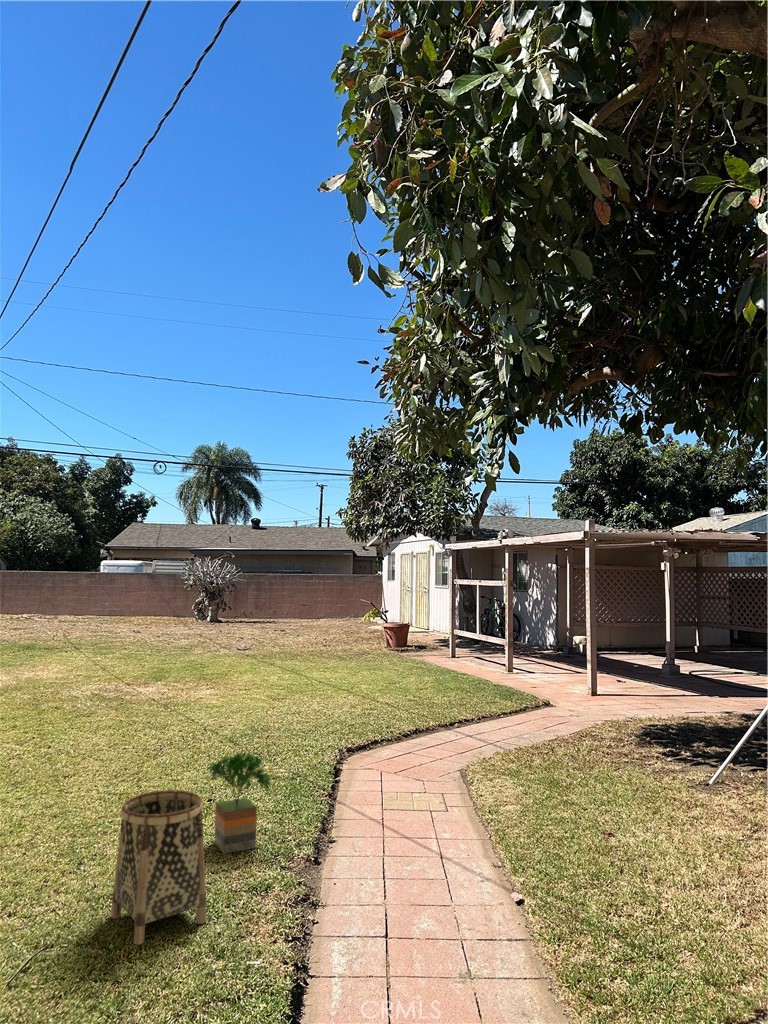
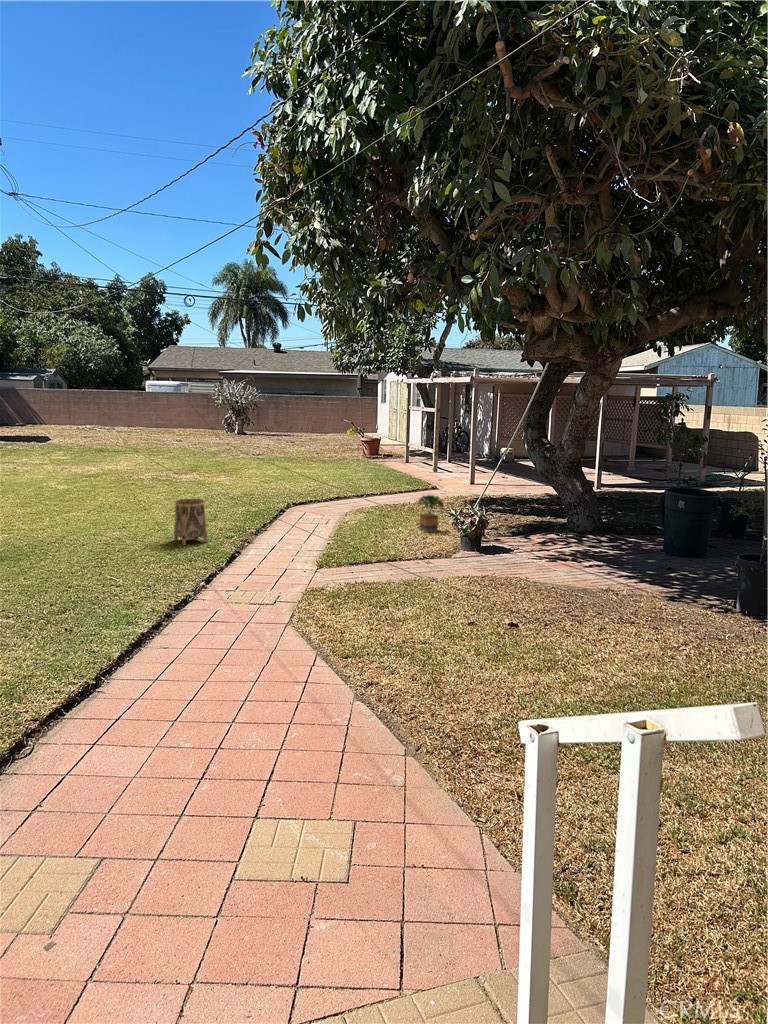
potted tree: present [209,753,271,854] -> present [418,495,444,532]

